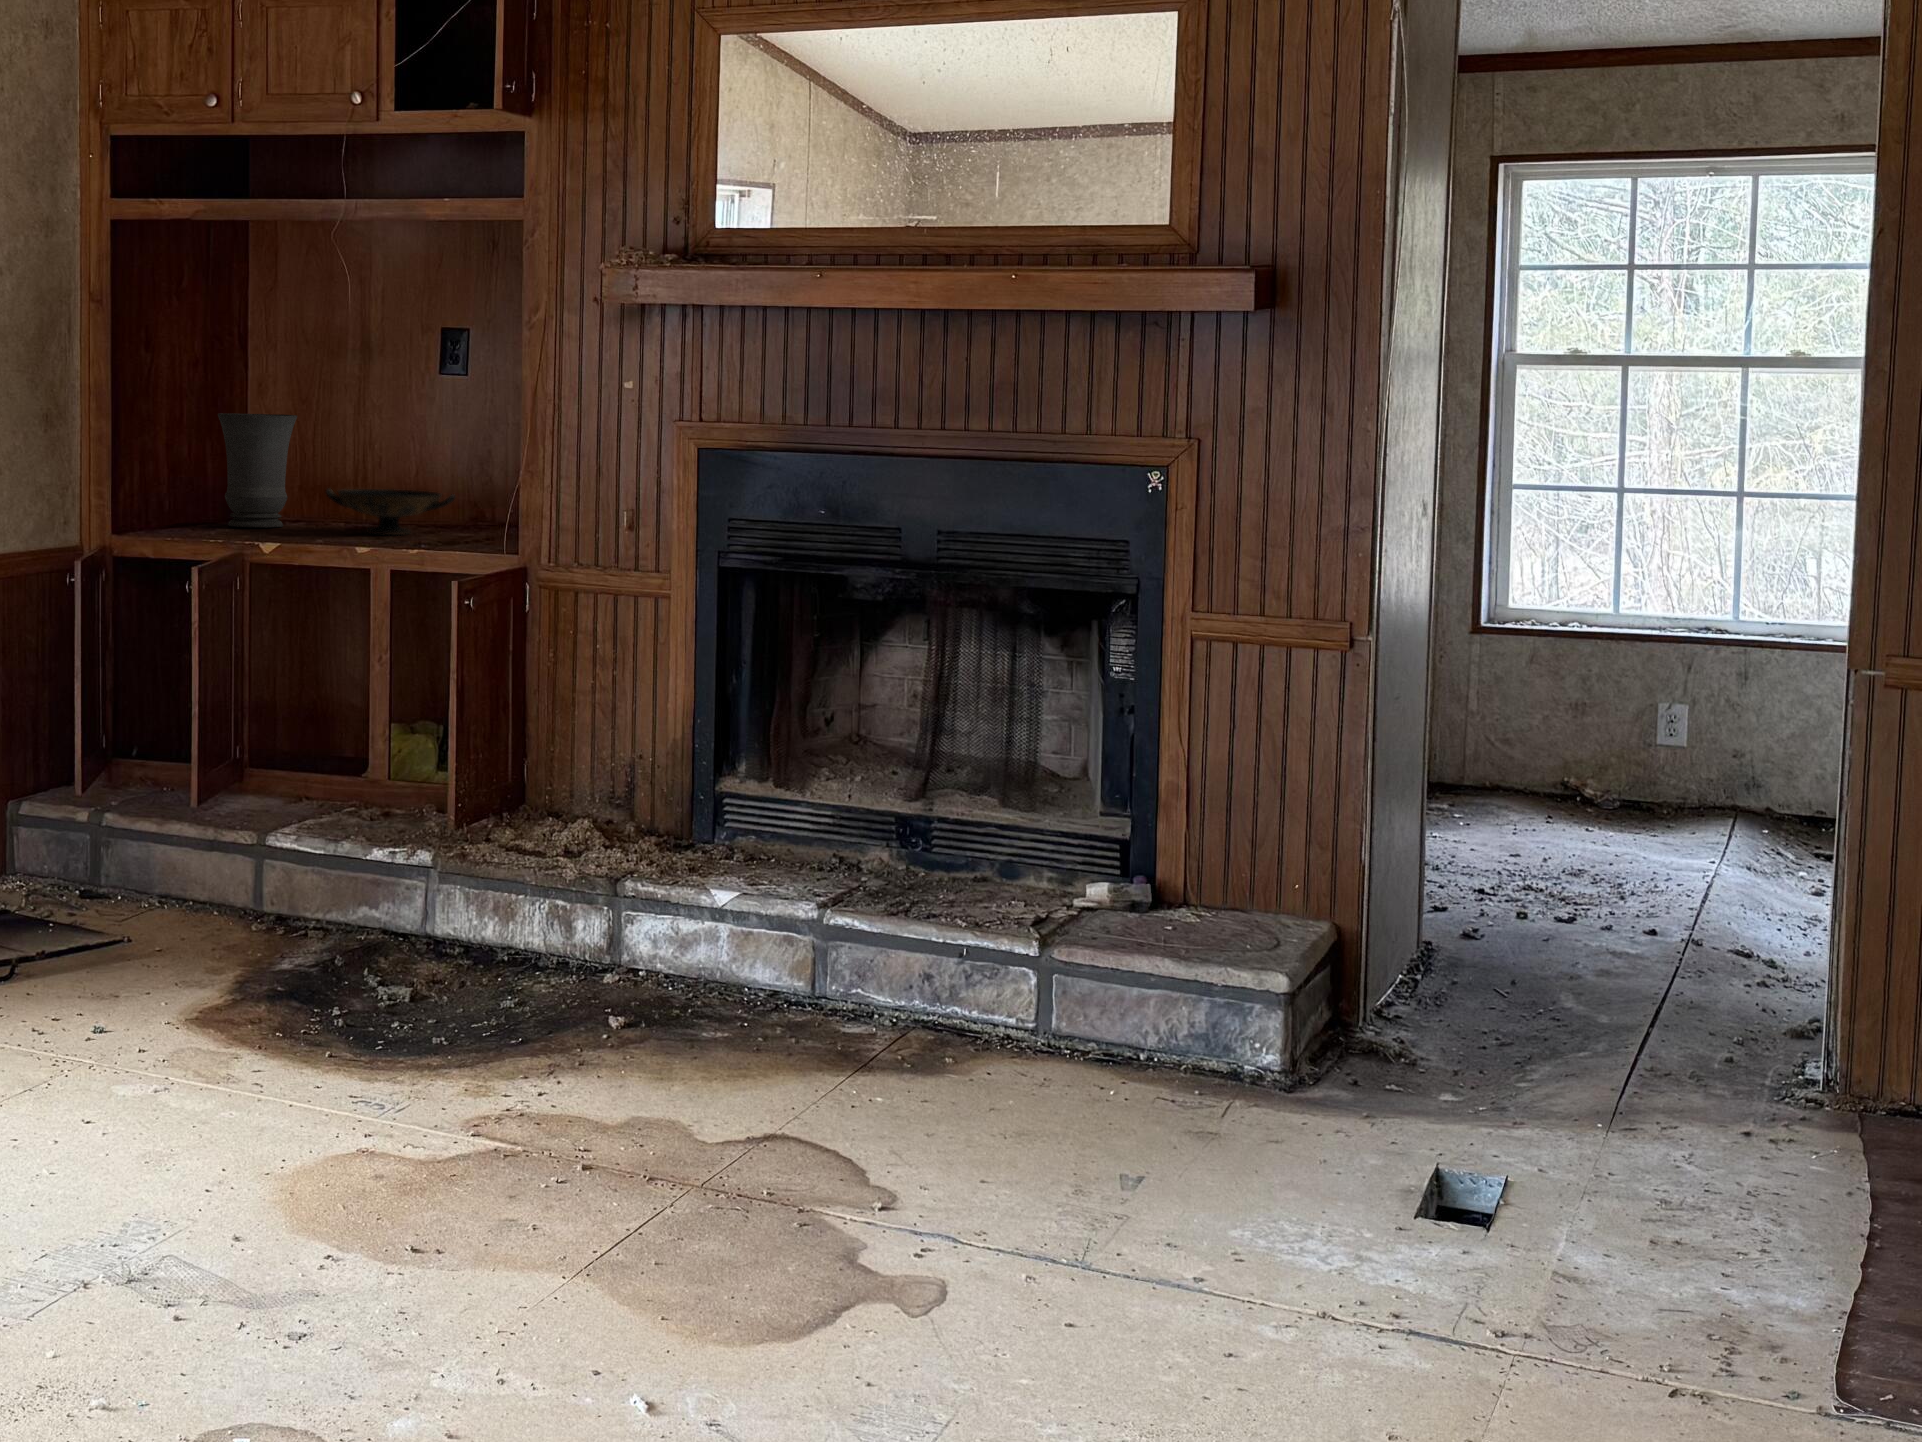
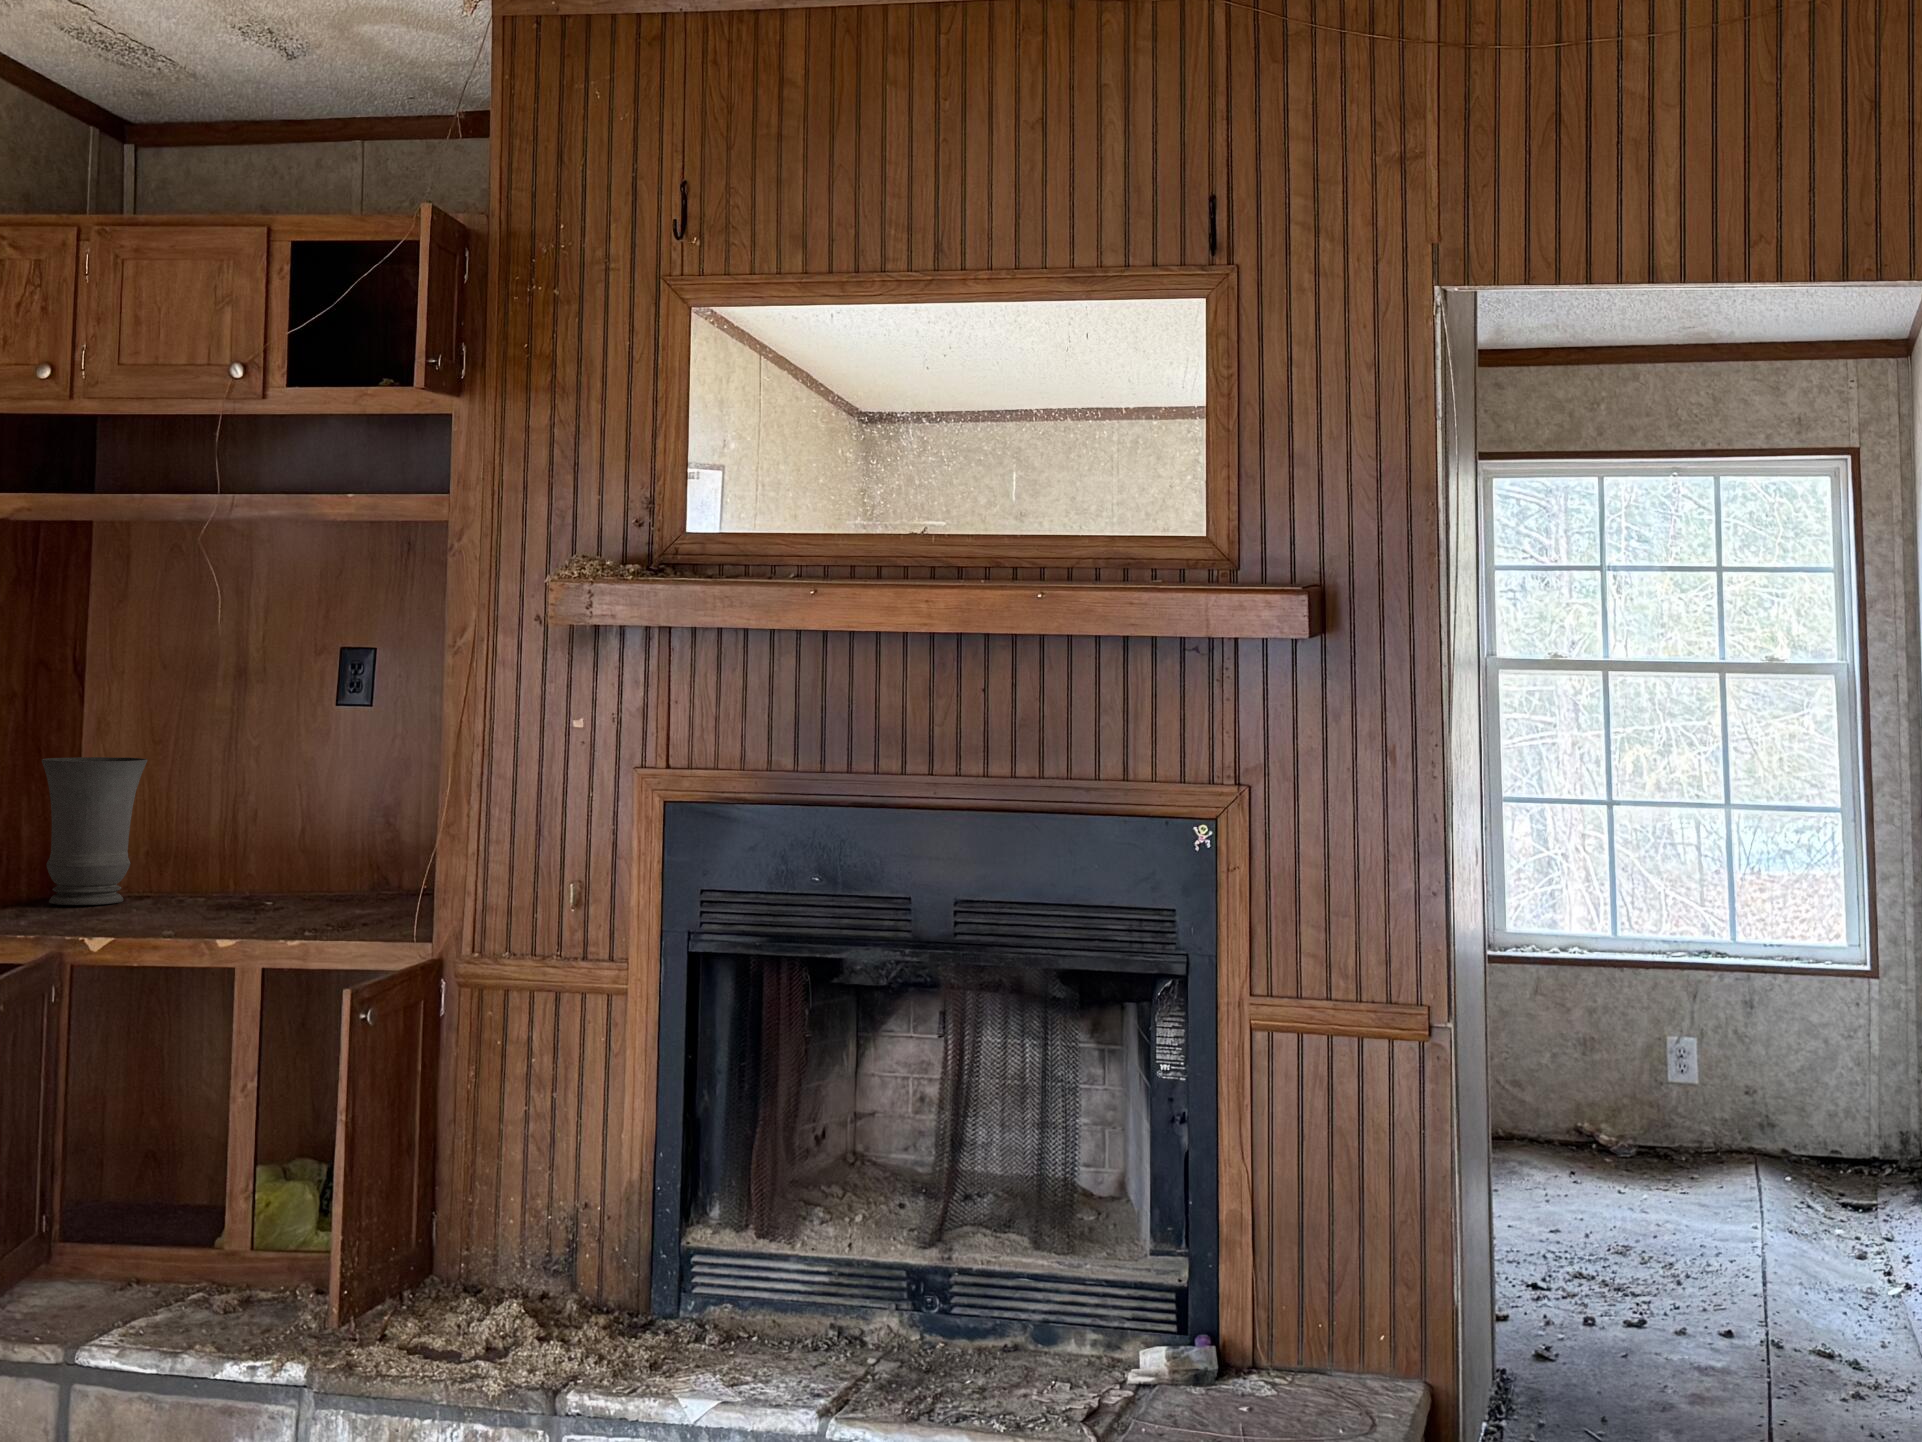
decorative bowl: present [326,489,455,535] -> none [180,851,349,912]

